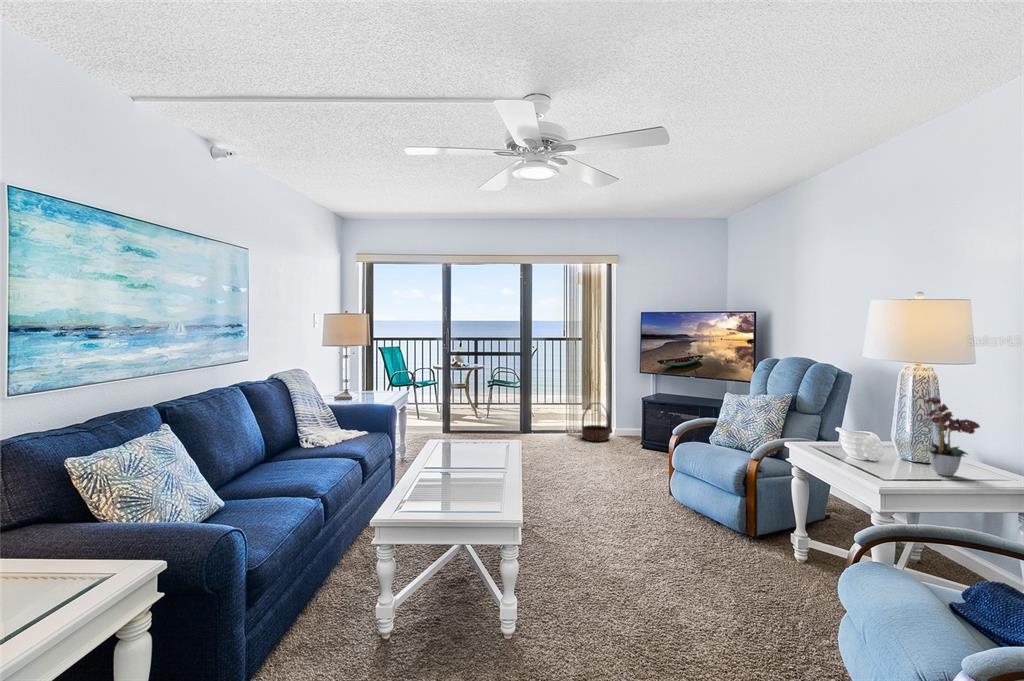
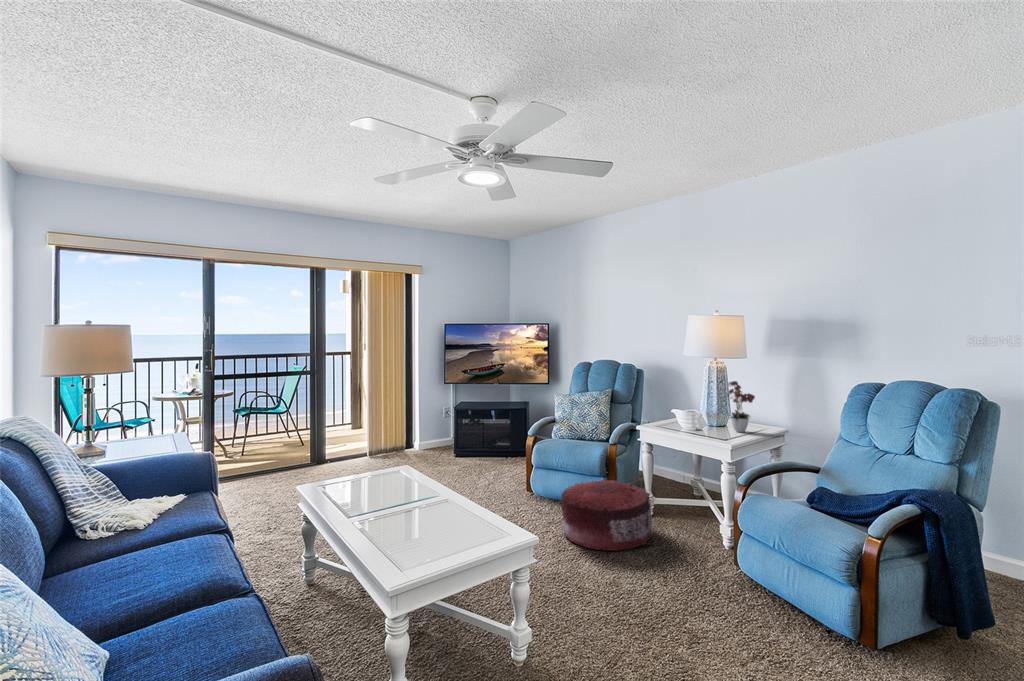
basket: present [582,403,610,441] -> none [391,418,420,458]
pouf: none [664,496,783,592] -> present [562,479,653,551]

